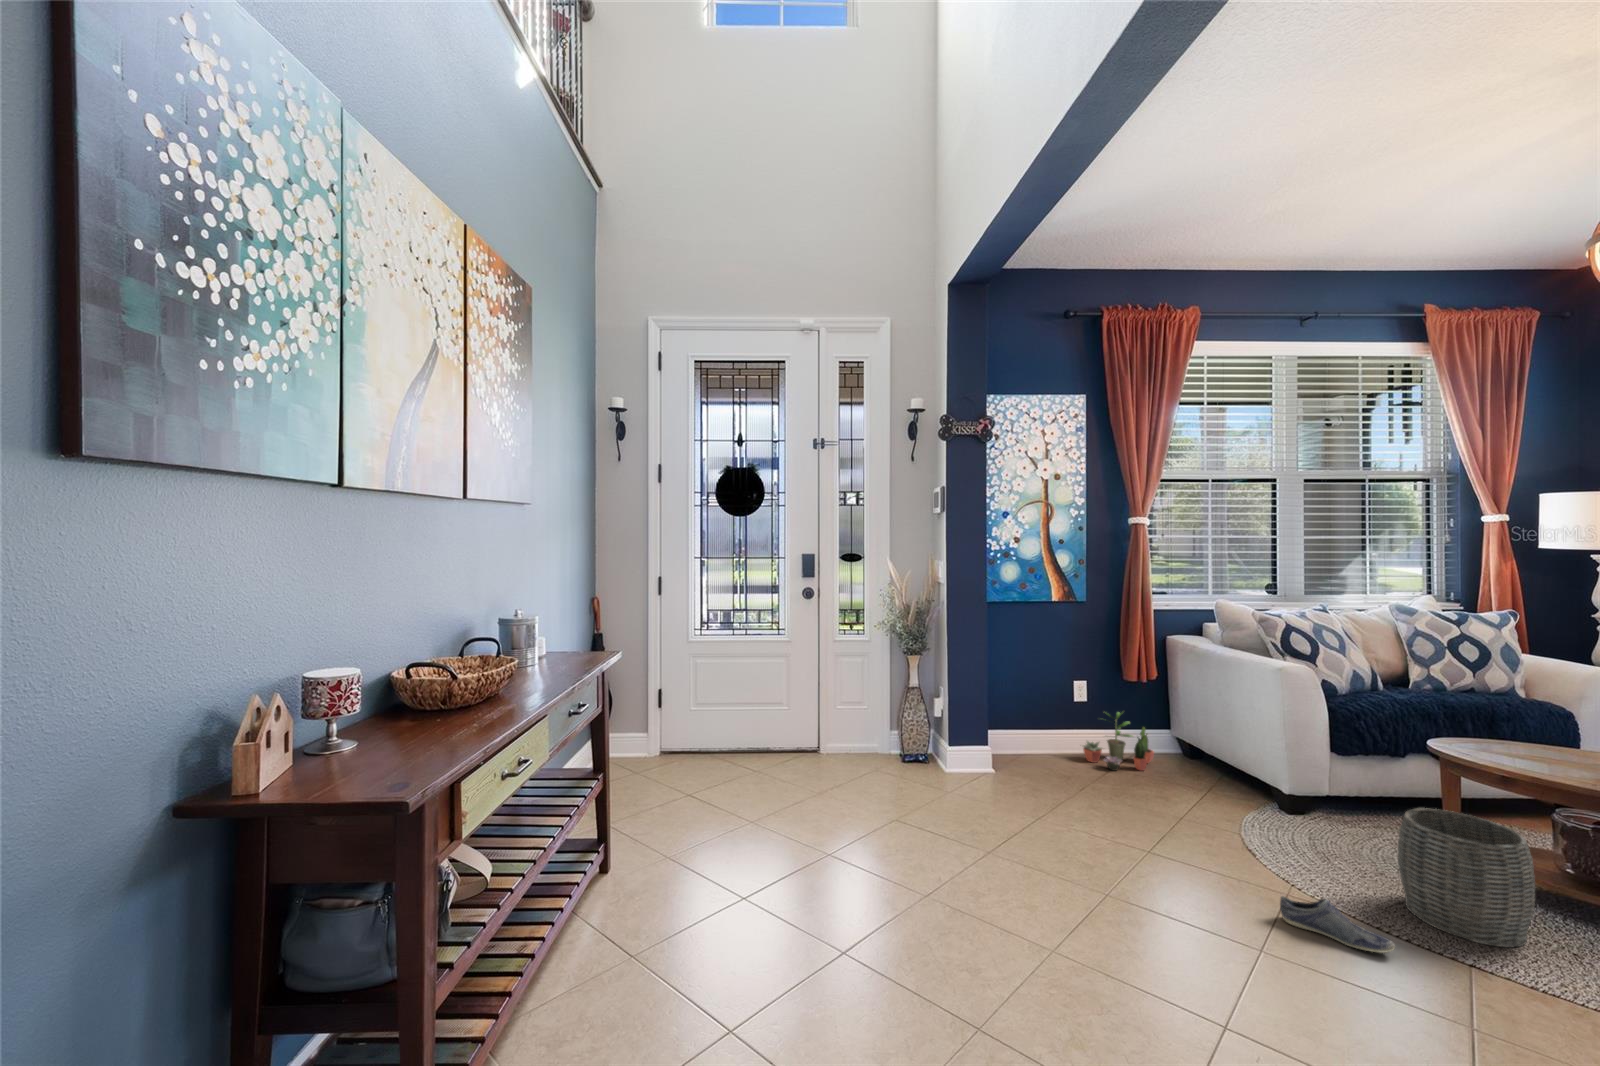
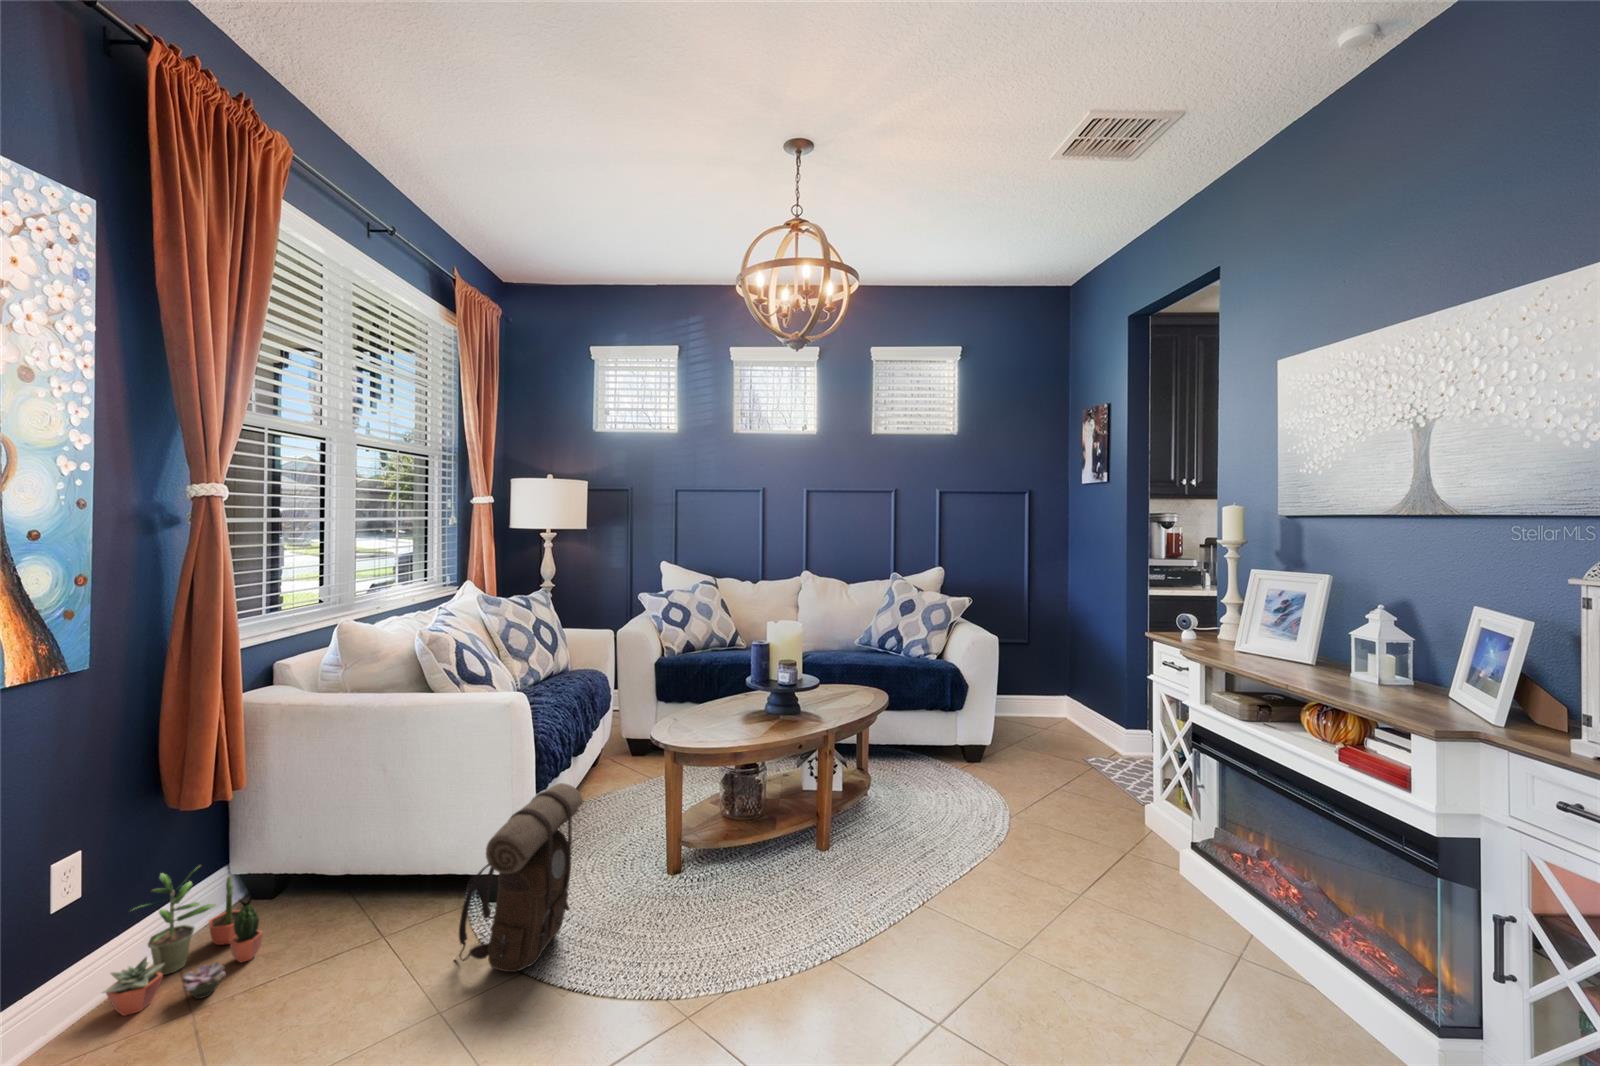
backpack: none [1199,728,1311,843] -> present [459,783,583,972]
woven basket: present [1398,808,1535,947] -> none [678,794,767,921]
shoe: present [1280,896,1395,953] -> none [699,960,780,1023]

